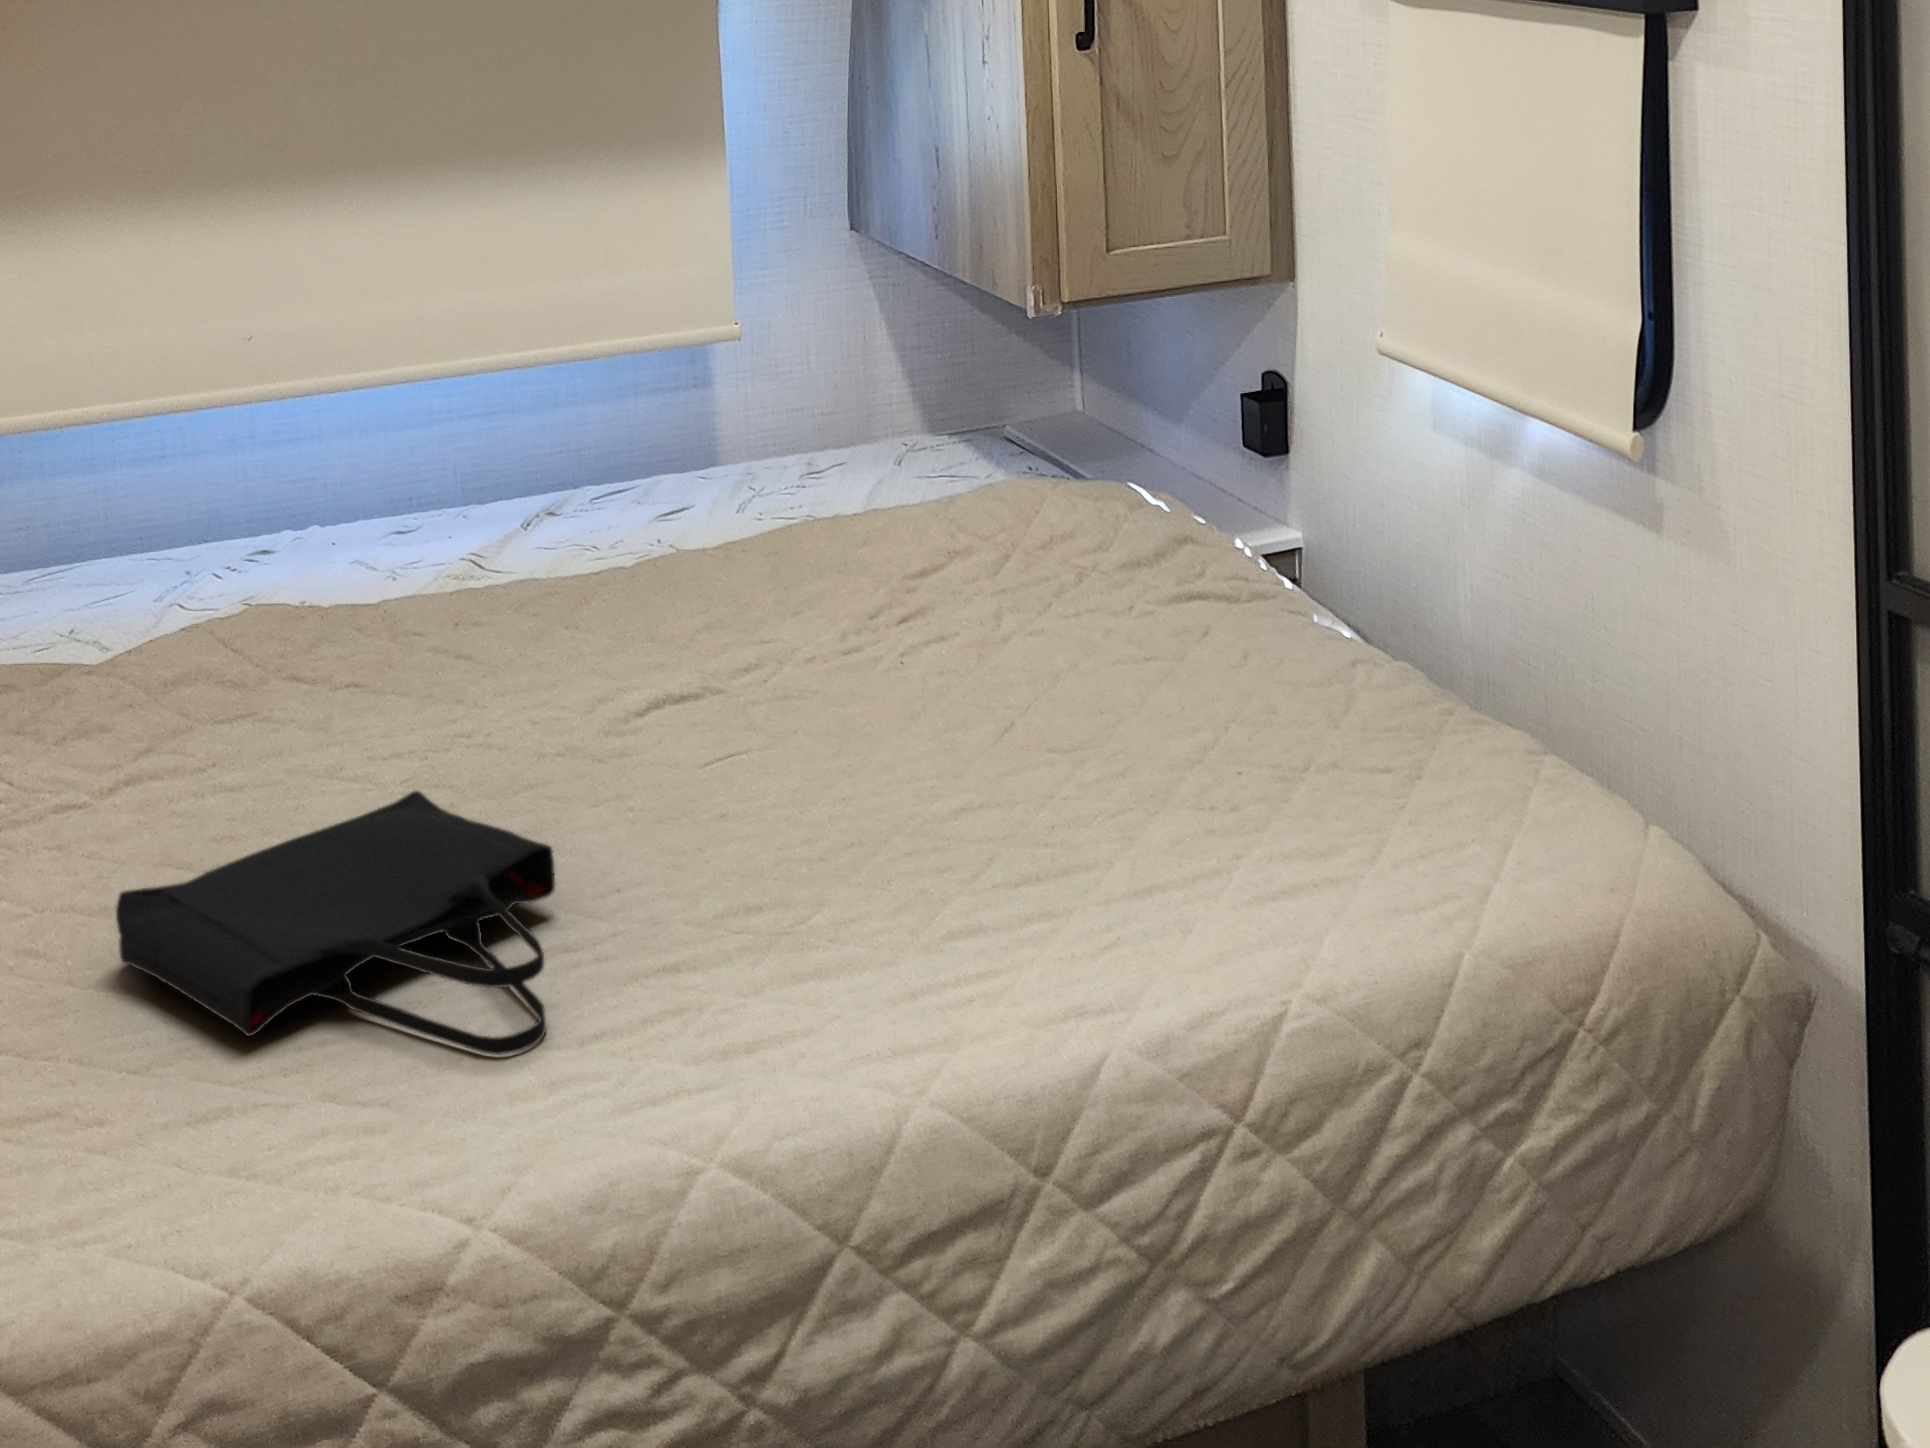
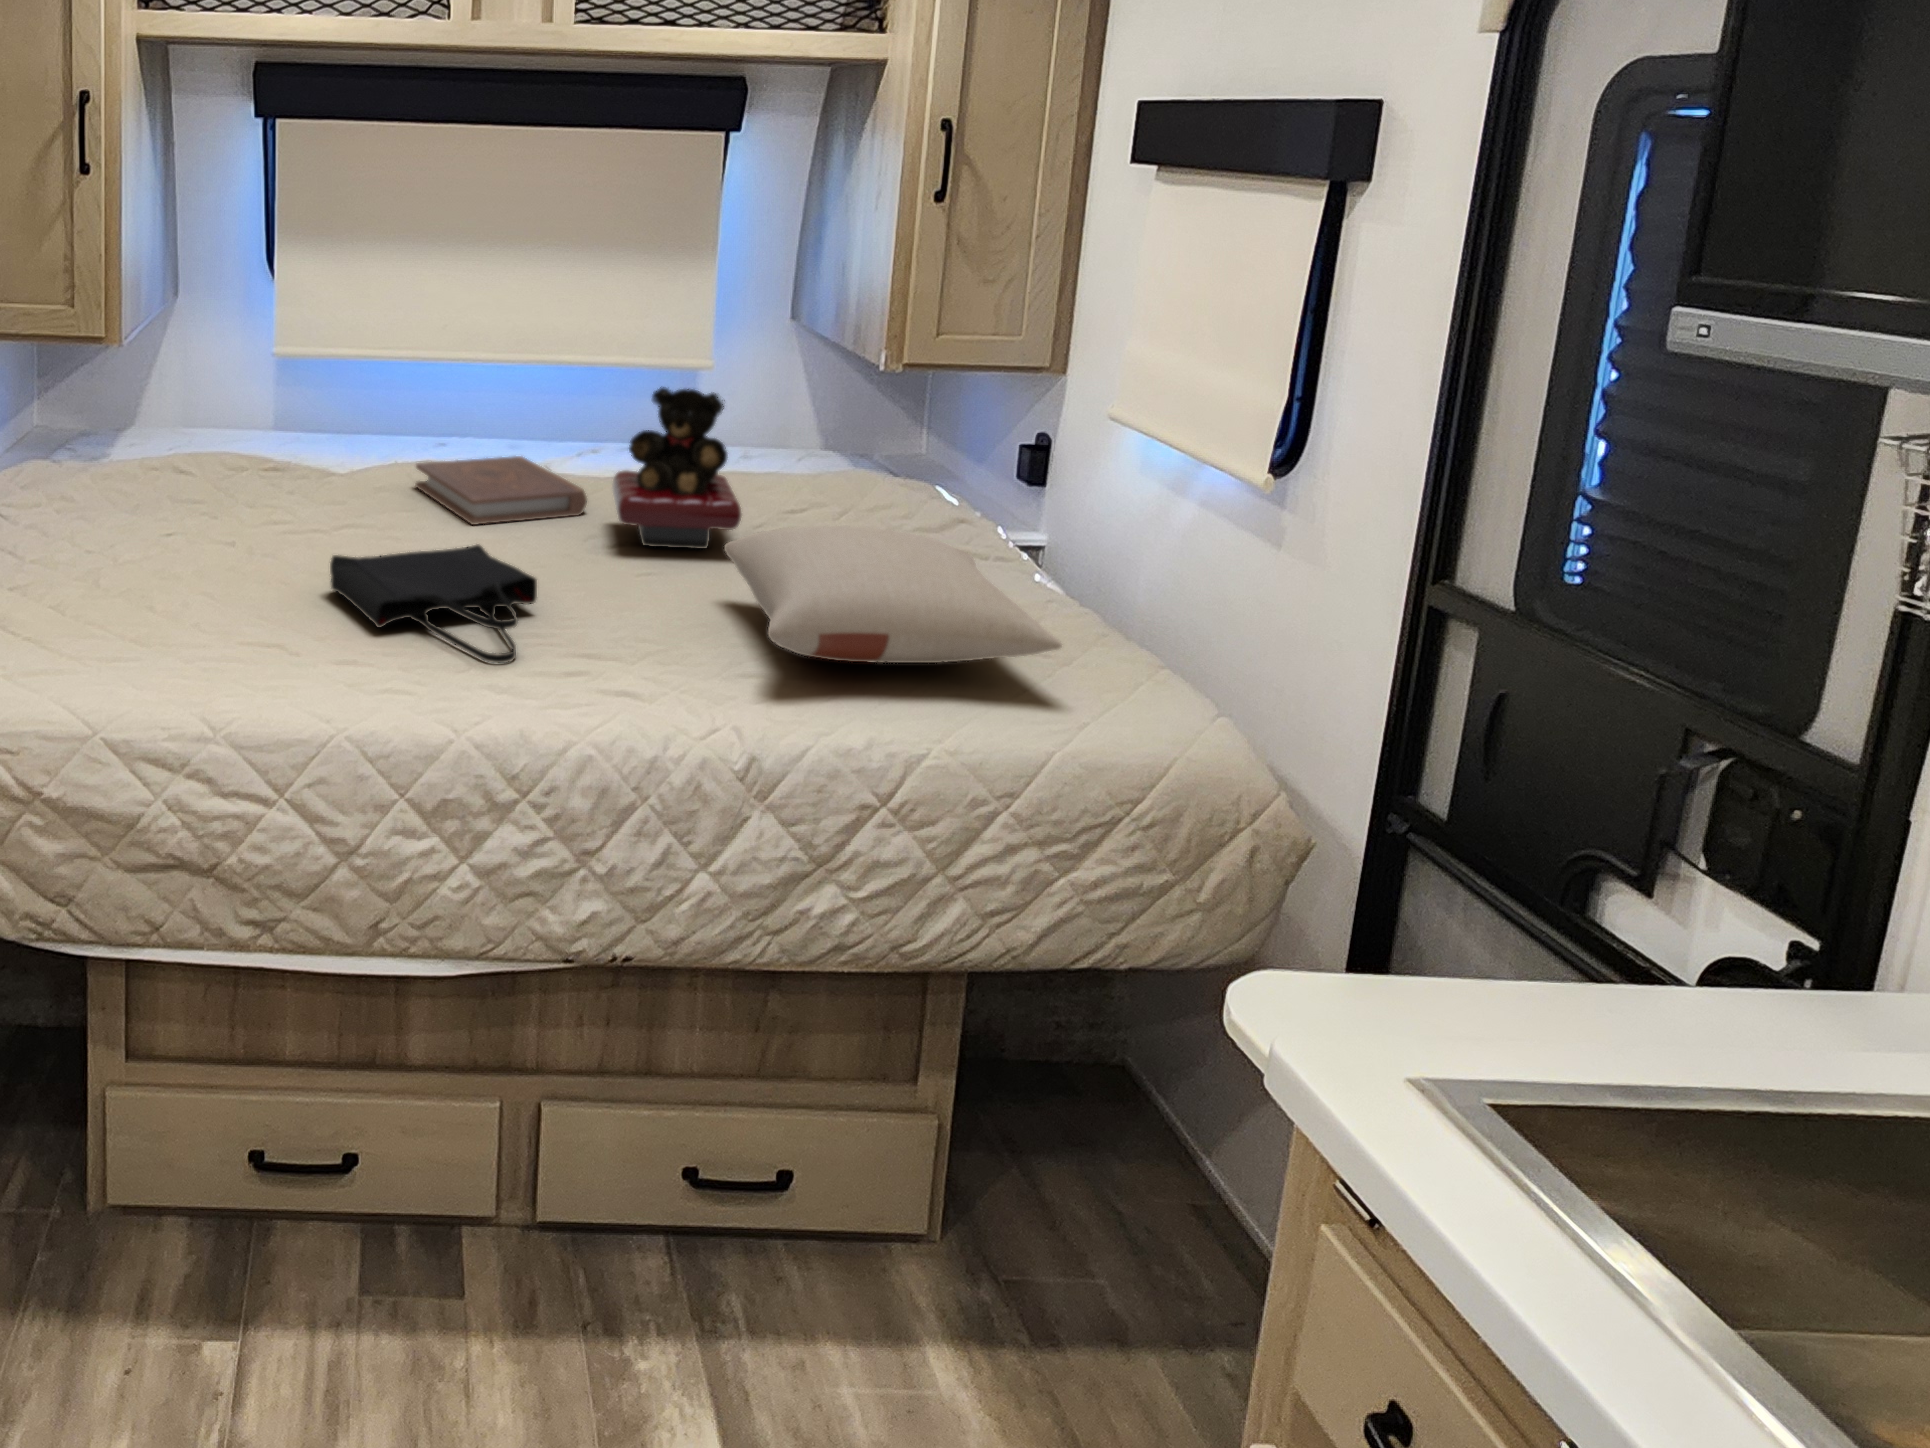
teddy bear: none [632,416,874,710] -> present [613,387,742,549]
book: none [236,567,585,733] -> present [415,456,587,525]
pillow: none [871,626,1443,892] -> present [724,526,1062,663]

